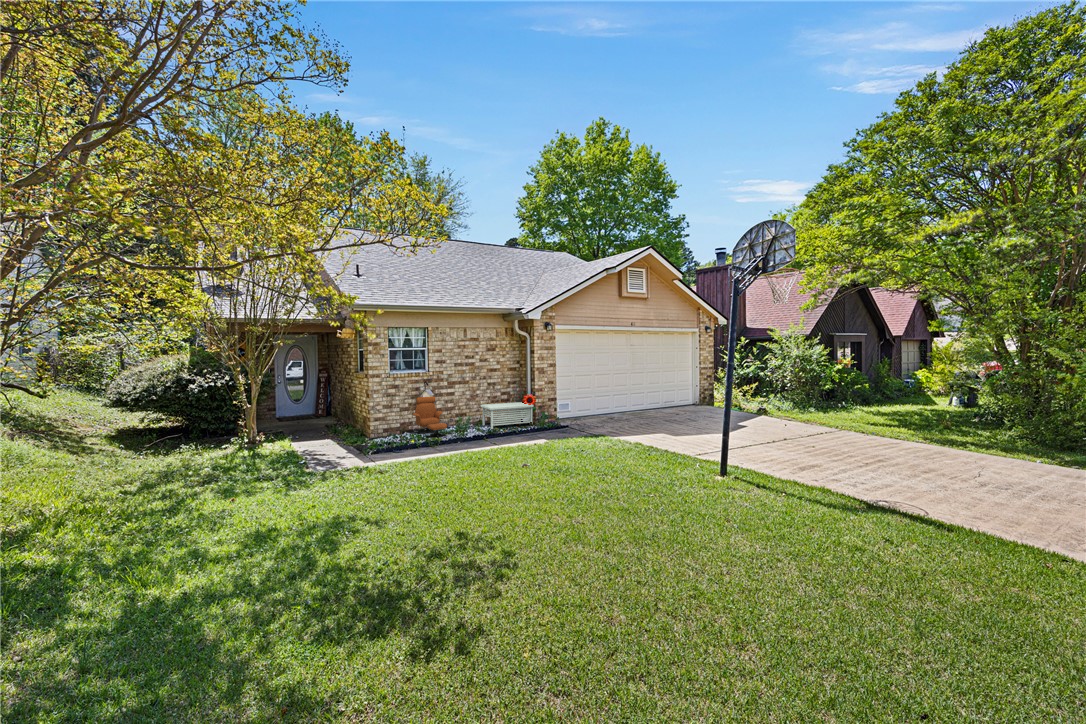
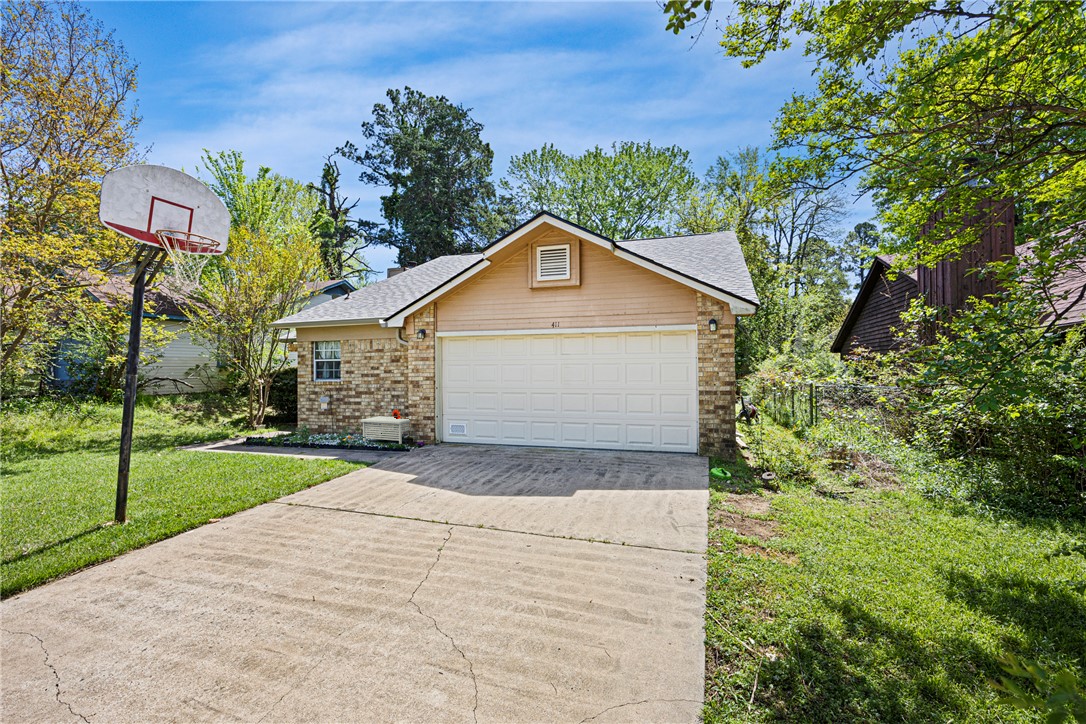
lounge chair: present [412,396,447,438] -> none [303,404,341,441]

